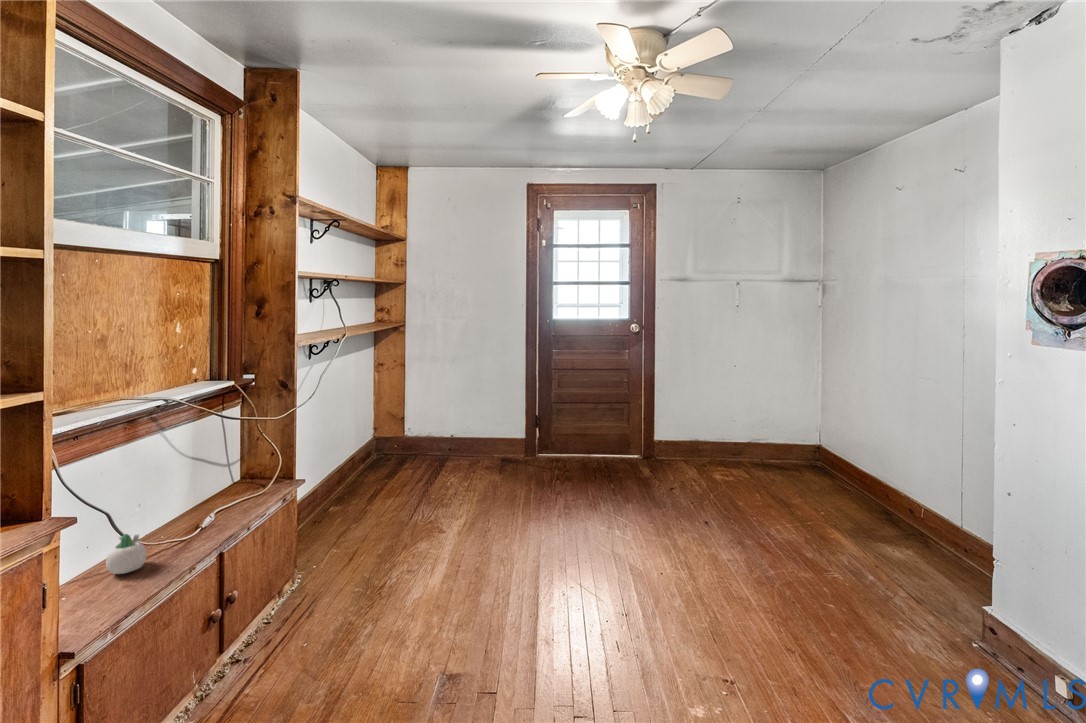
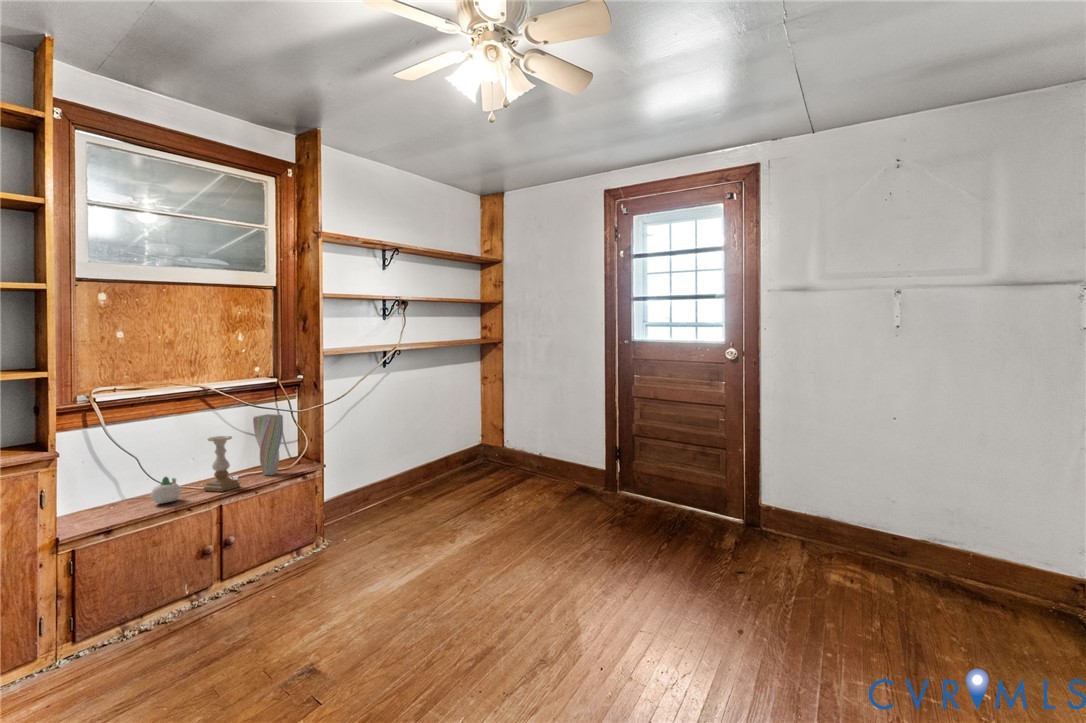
vase: none [209,430,250,510] -> present [253,414,283,475]
candle holder: none [163,466,212,543] -> present [204,436,240,492]

